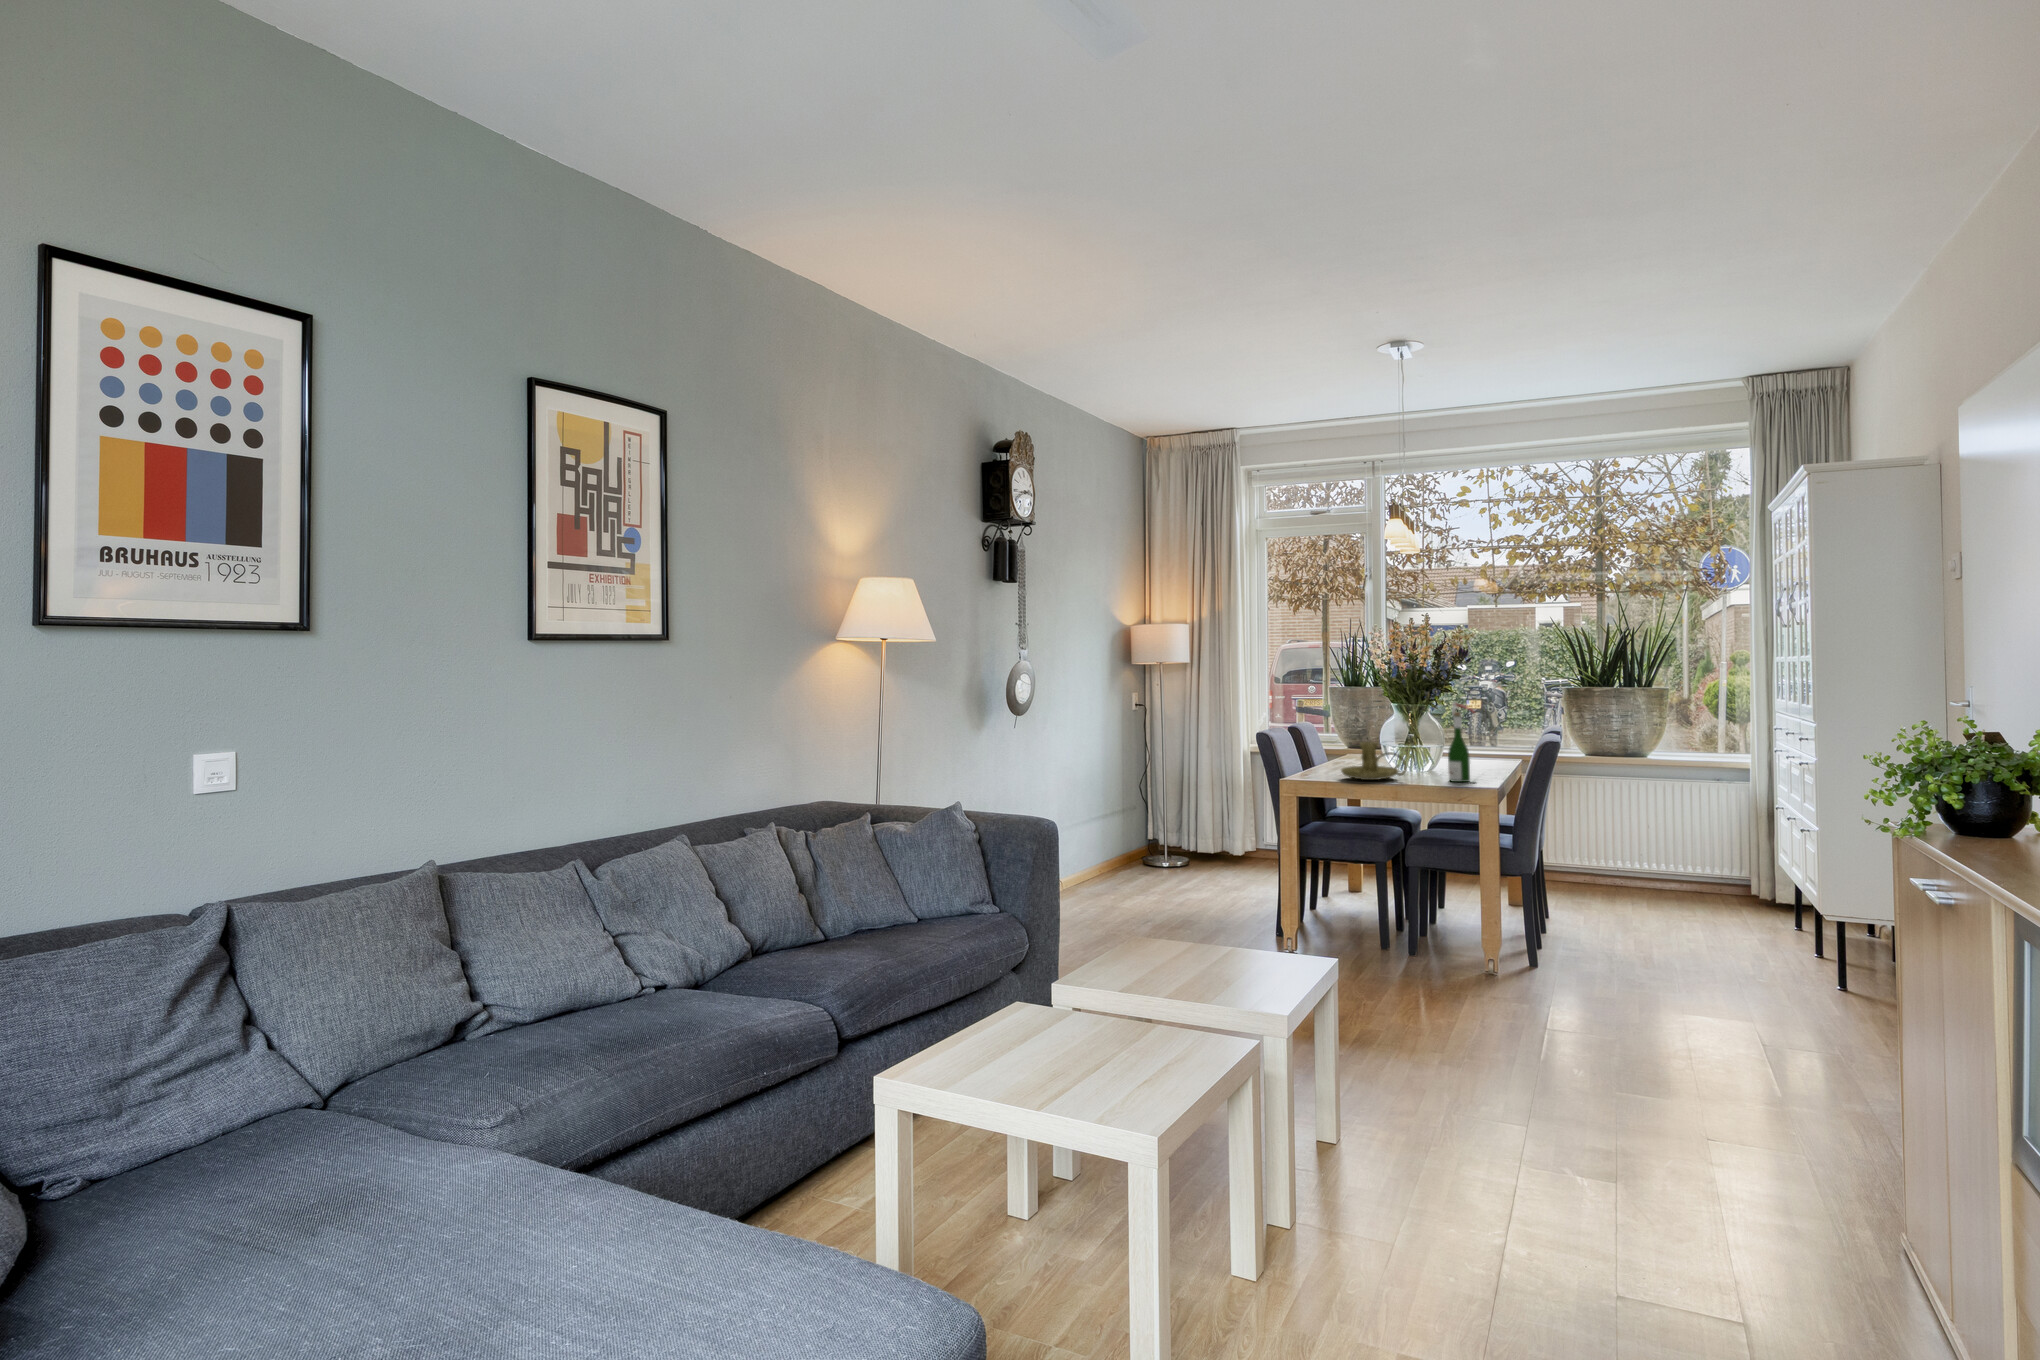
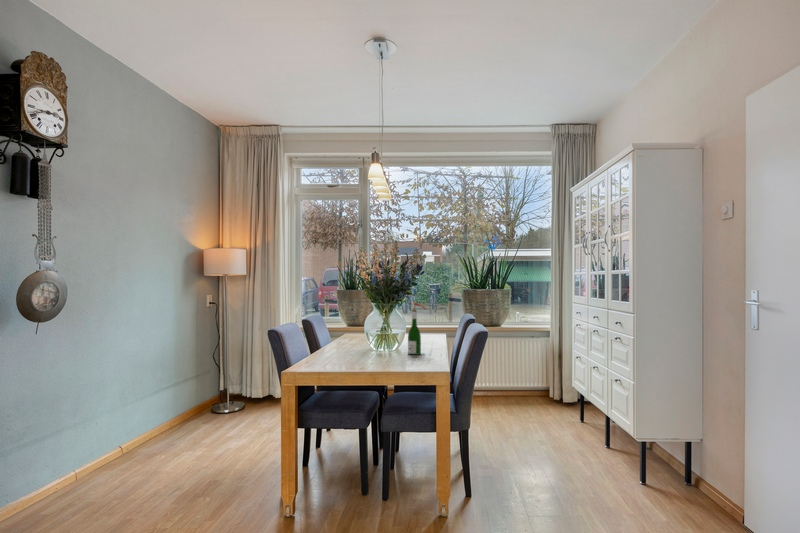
candle holder: present [1341,742,1407,780] -> none [340,329,383,355]

